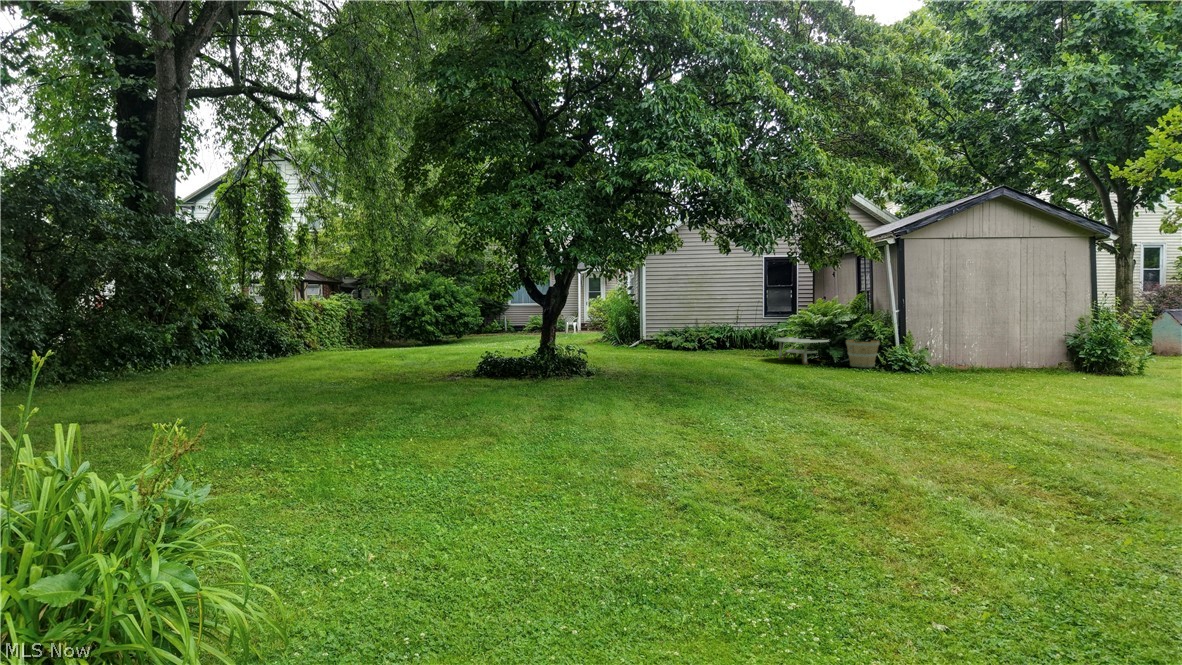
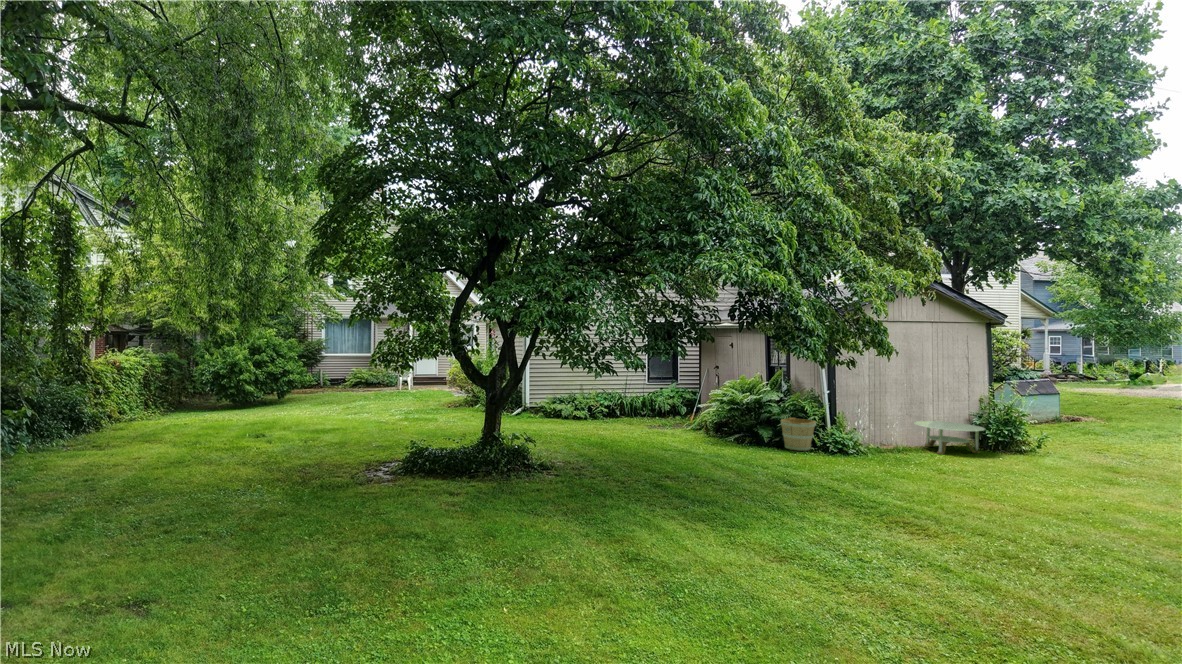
round table: present [775,337,829,364] -> present [914,421,985,455]

